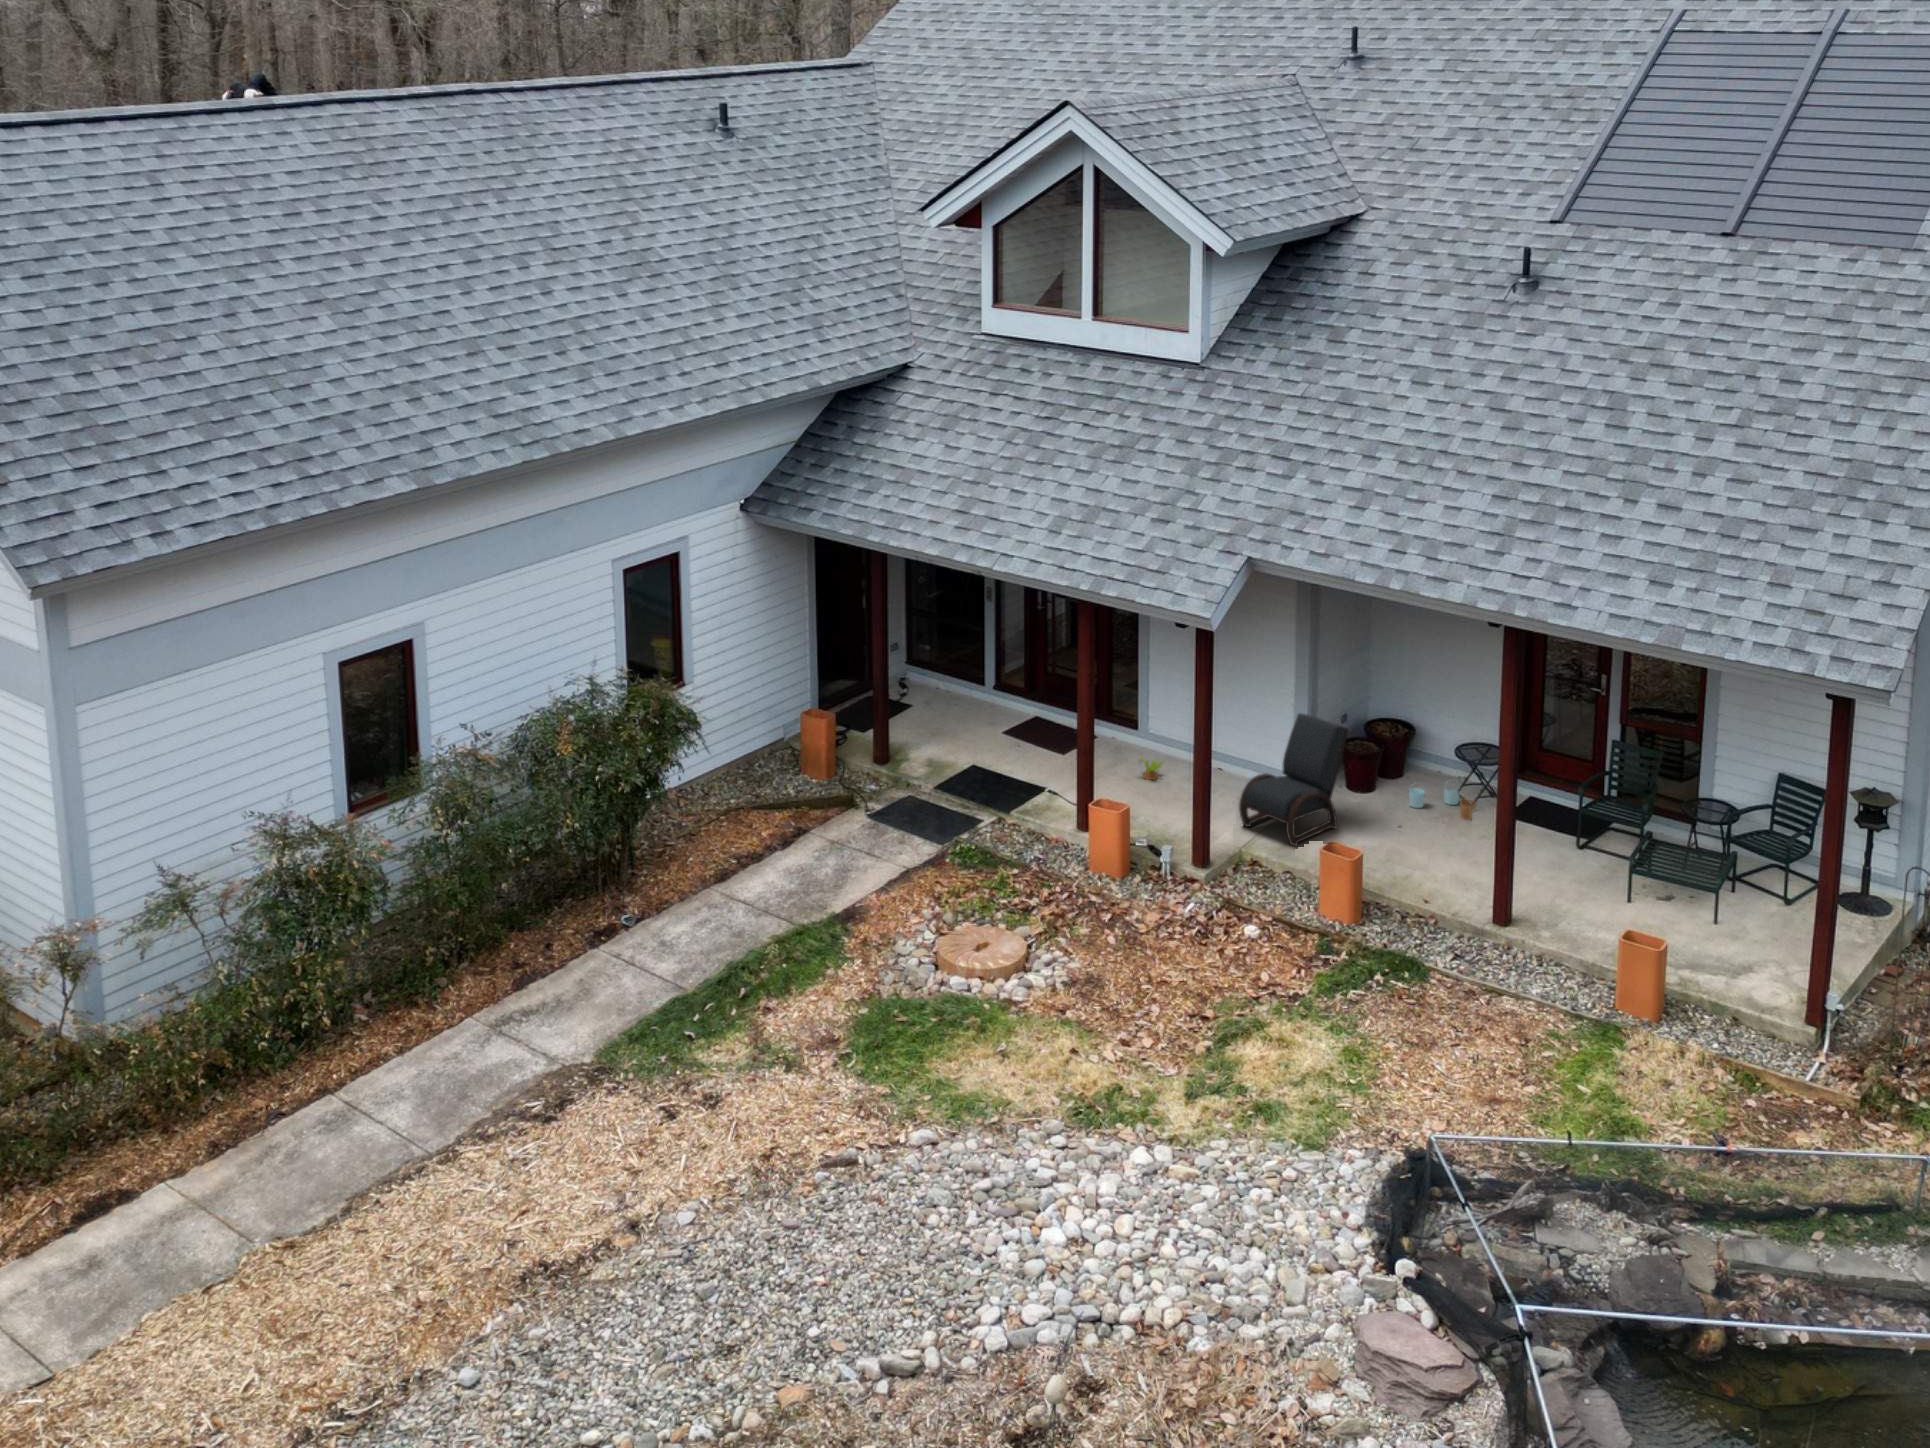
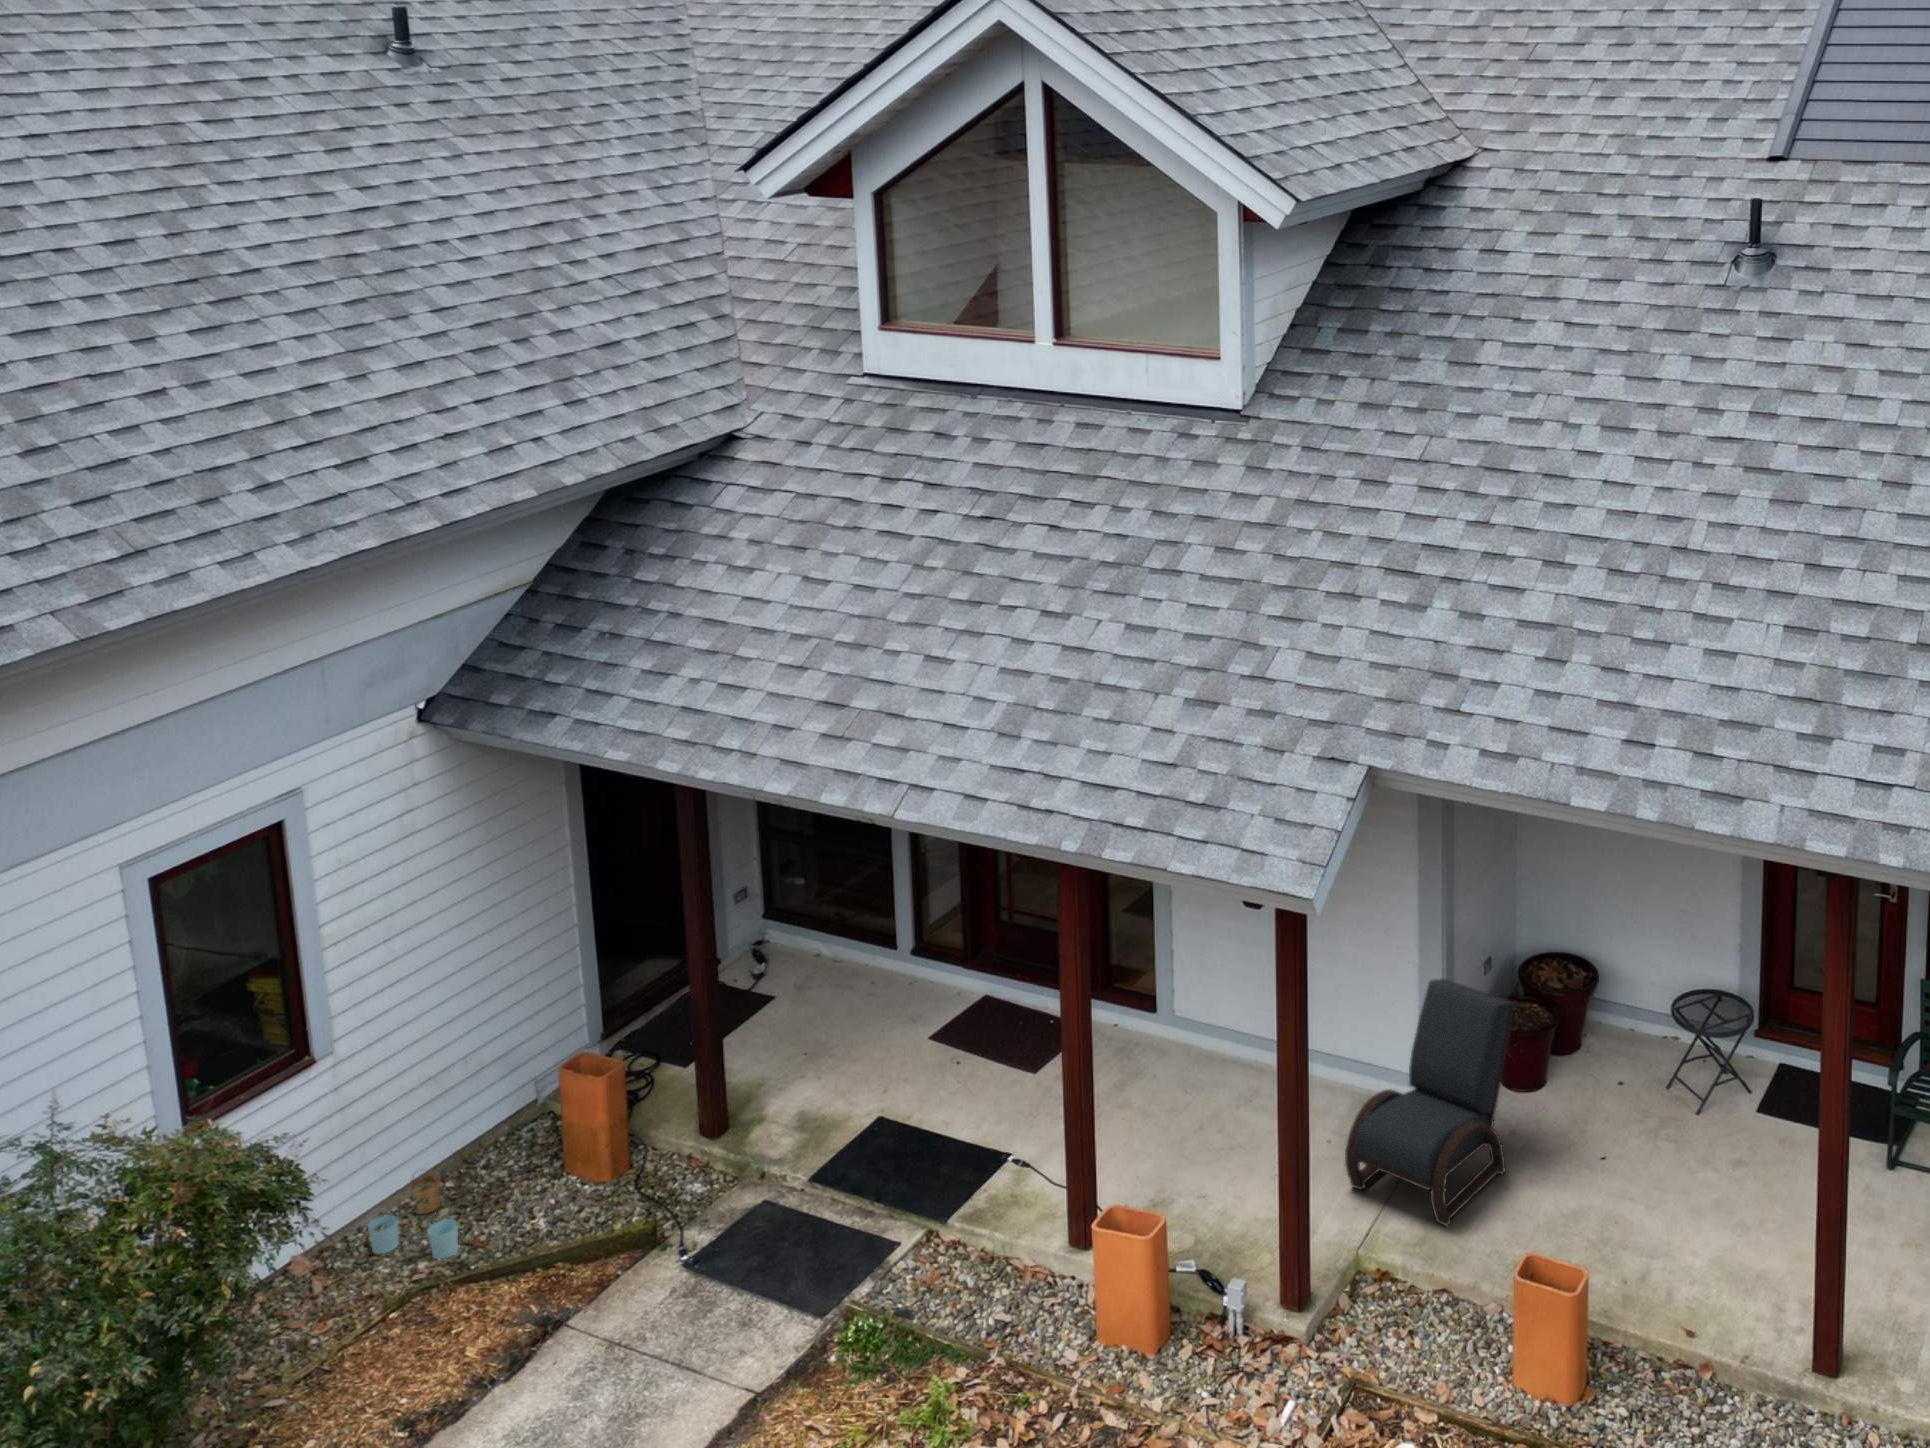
decorative plant: present [1138,752,1163,780] -> none [1161,1053,1206,1099]
bucket: present [1409,788,1476,820] -> present [368,1169,458,1259]

